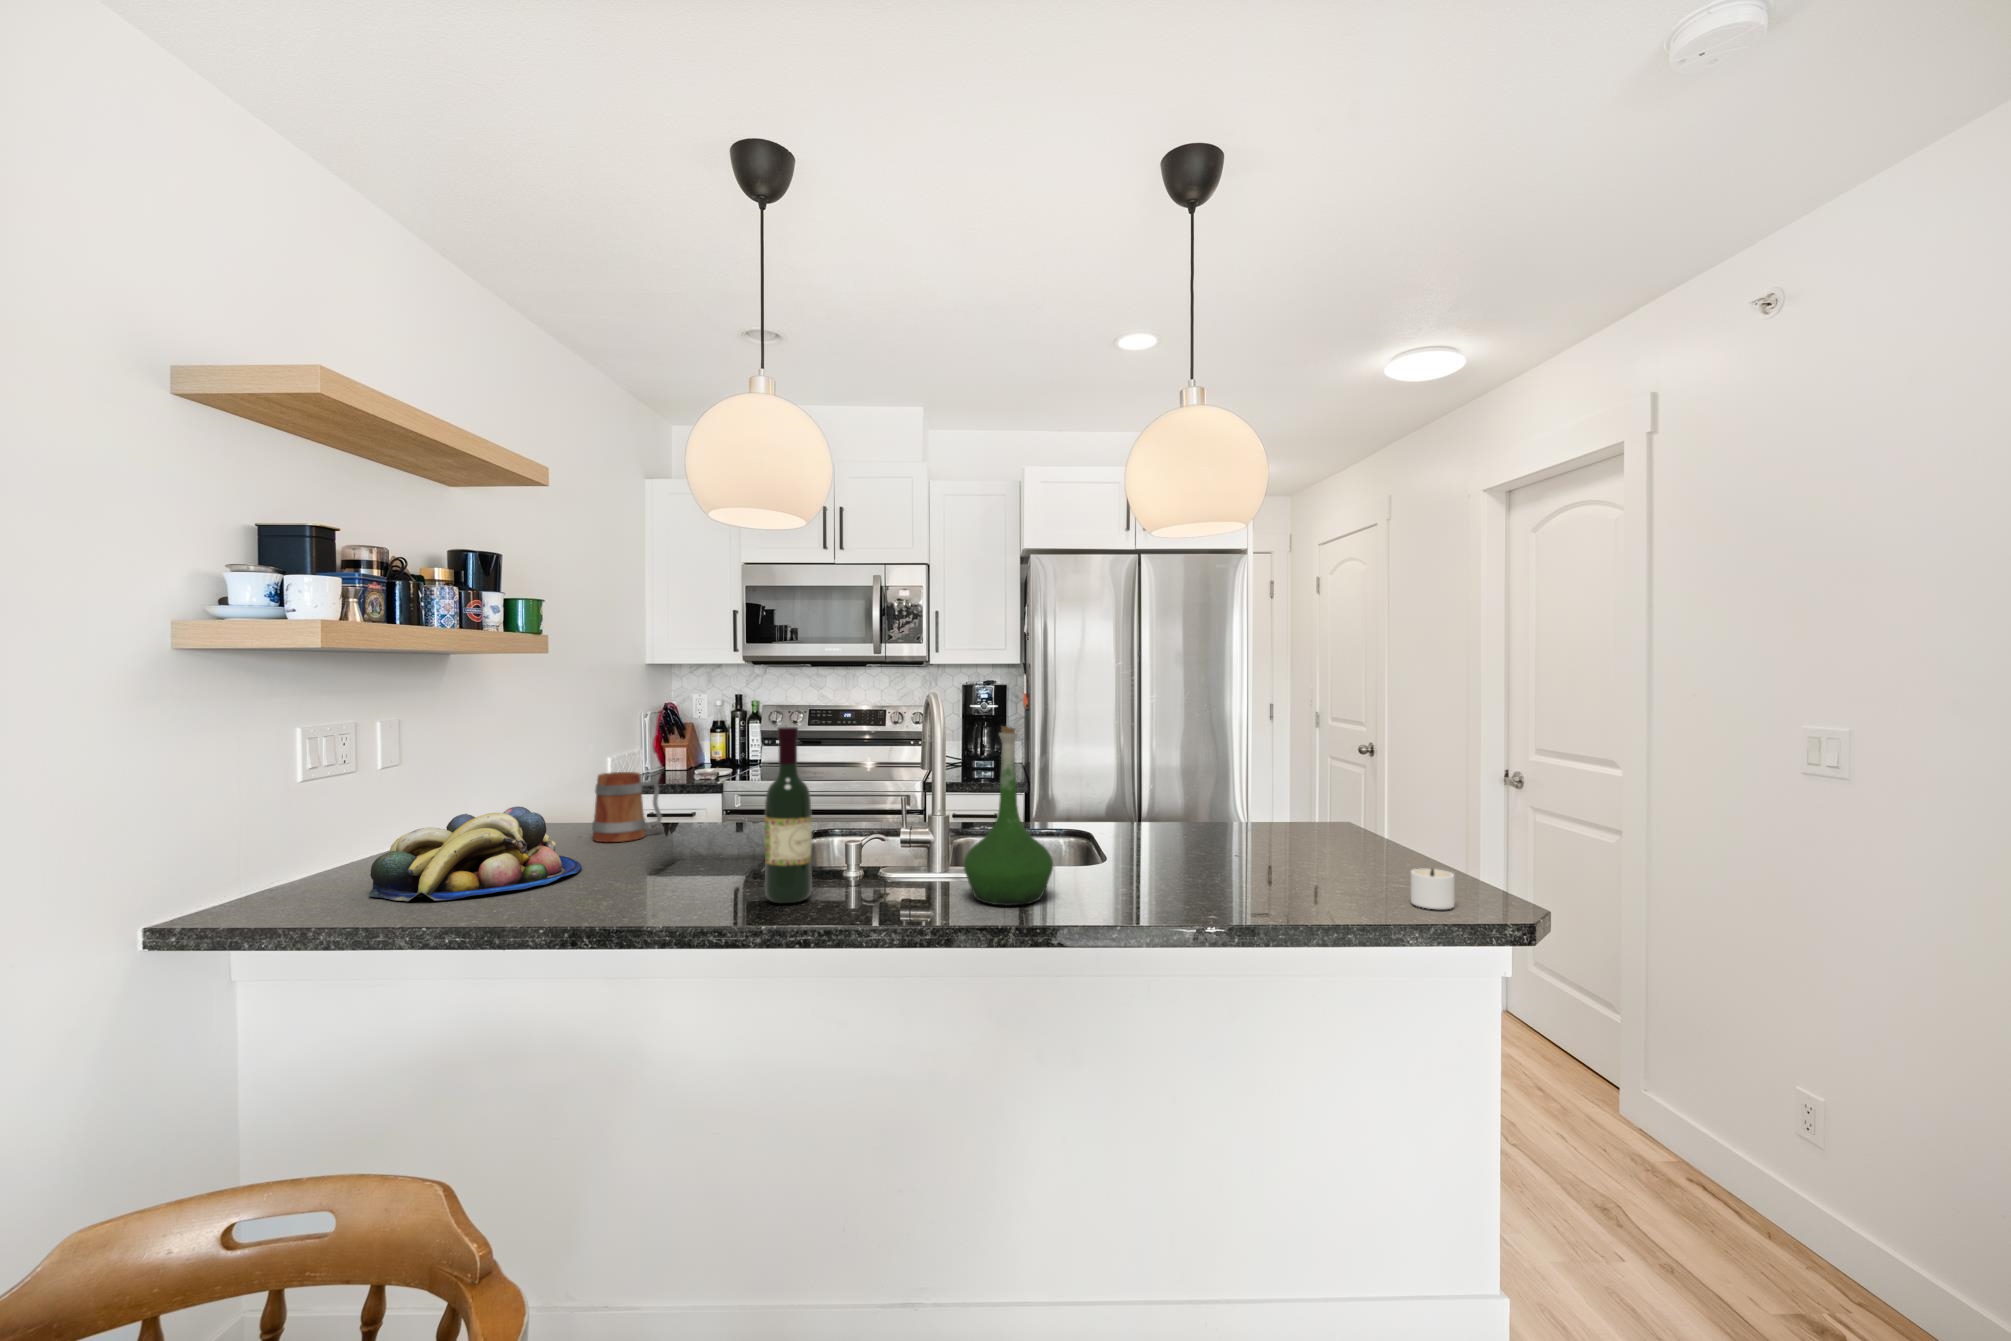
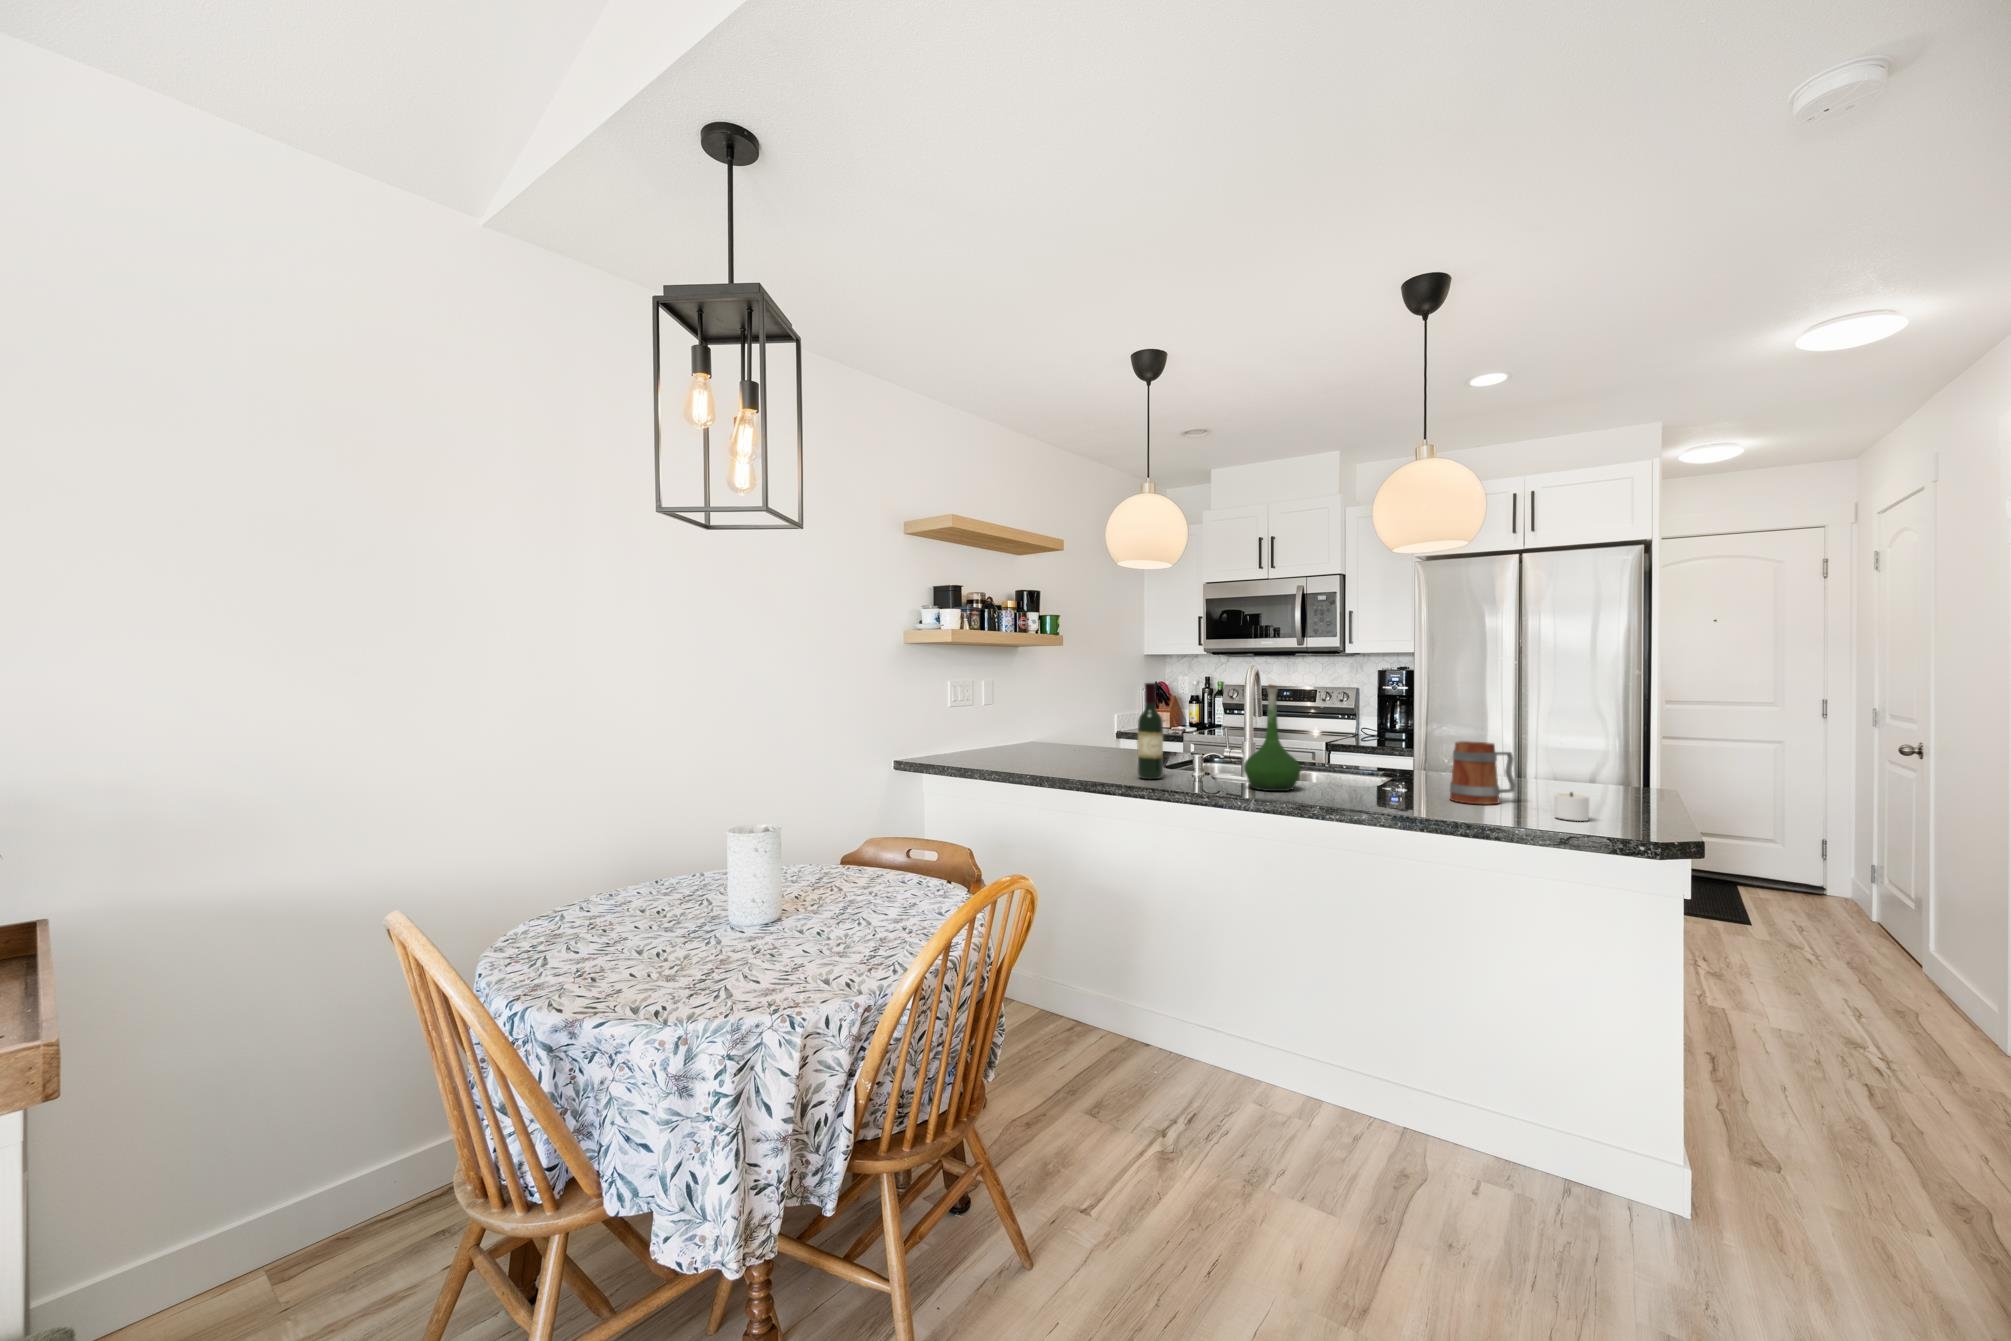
mug: present [592,772,662,842] -> present [1450,741,1516,804]
fruit bowl: present [369,807,581,901] -> none [970,726,1065,765]

